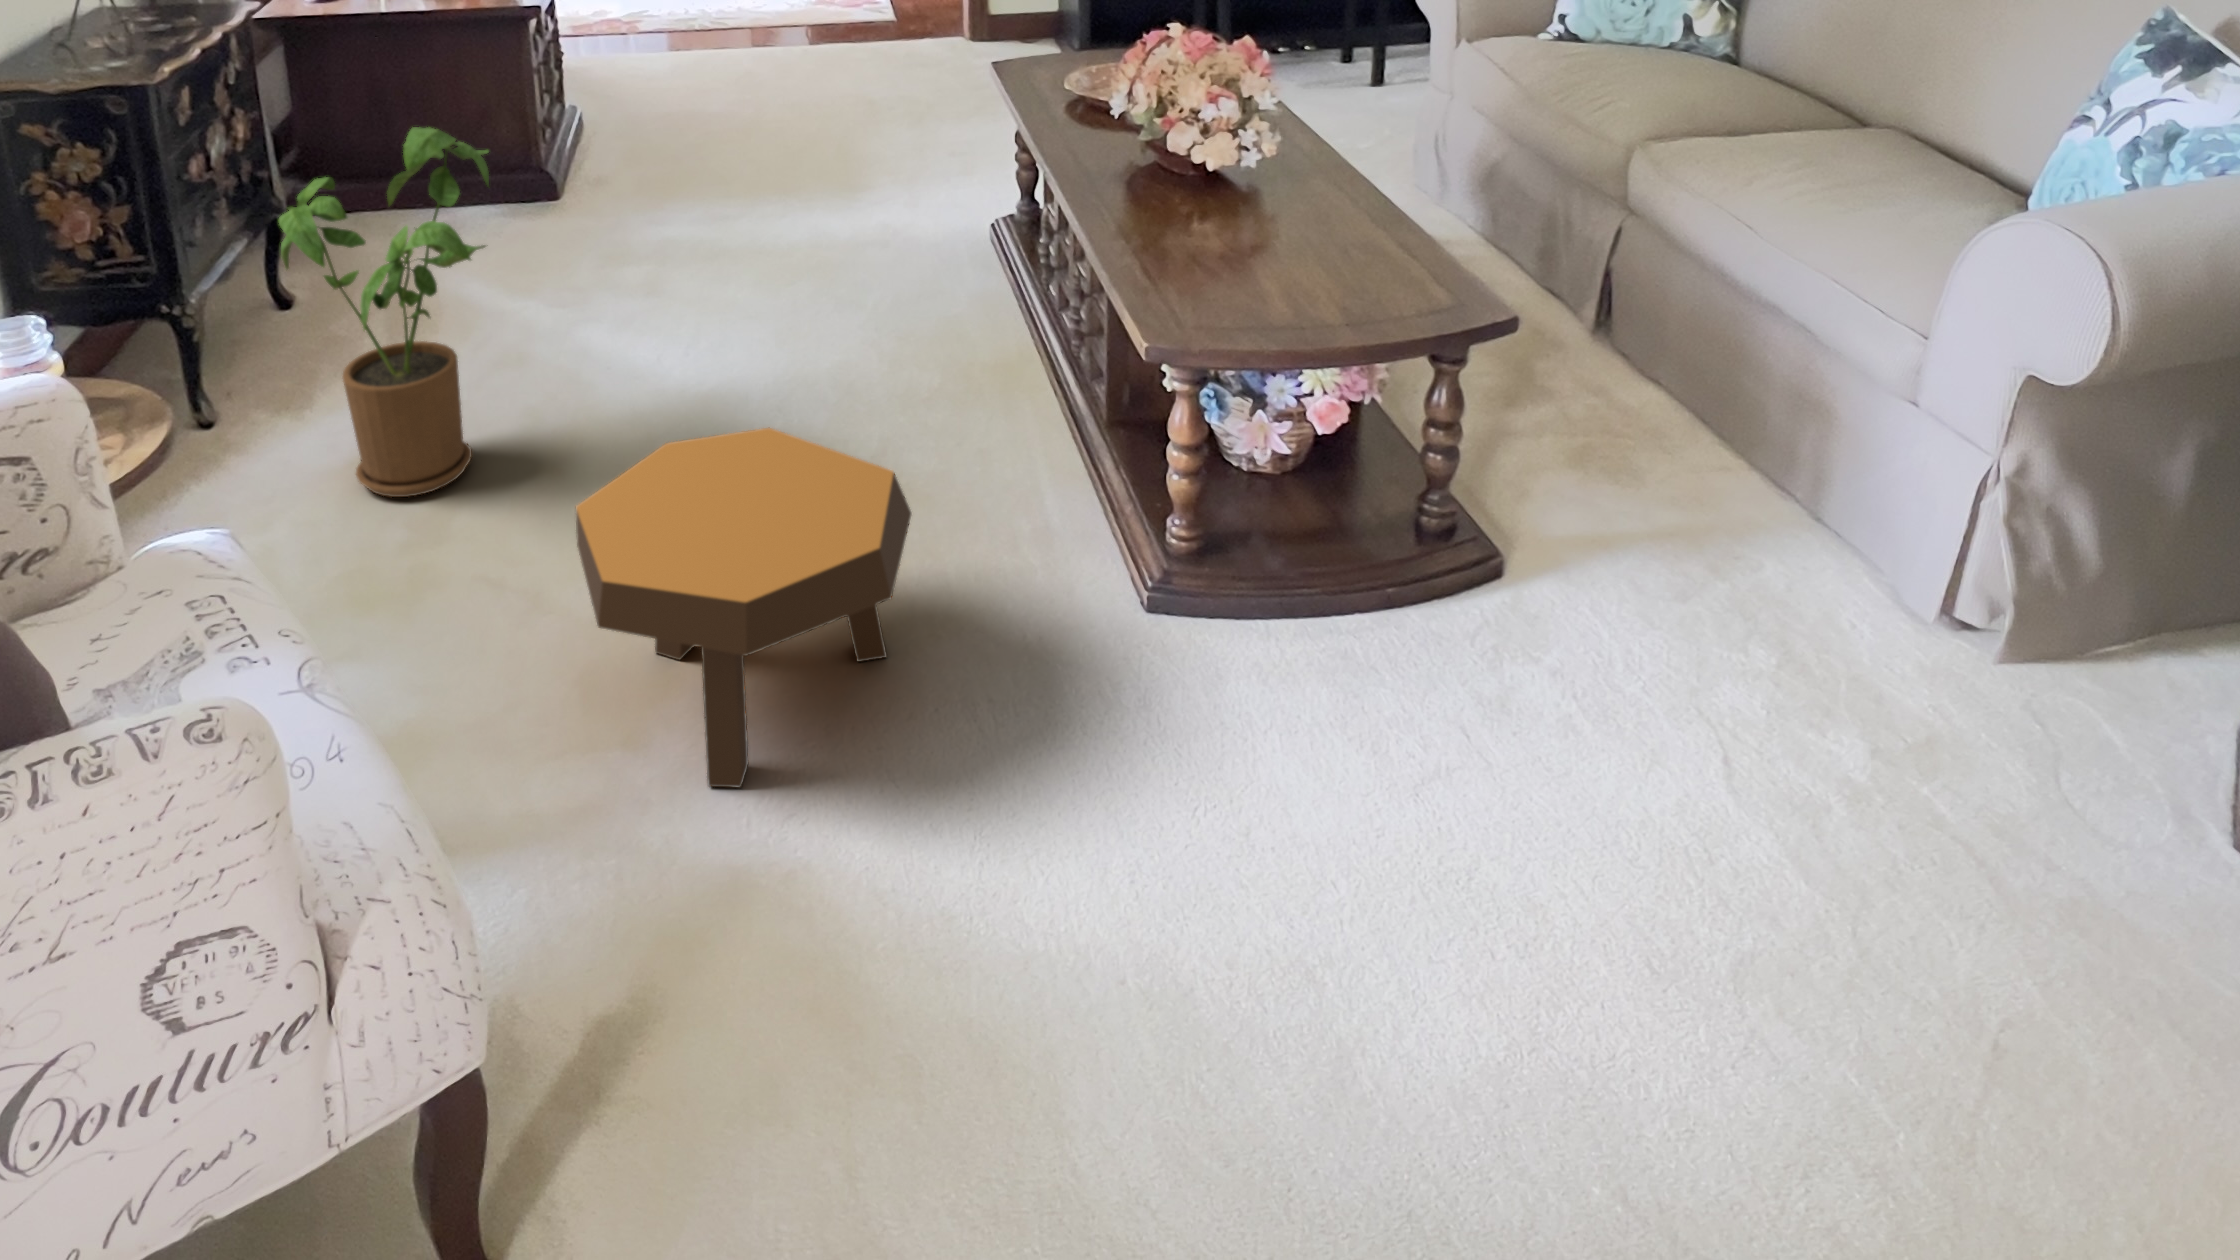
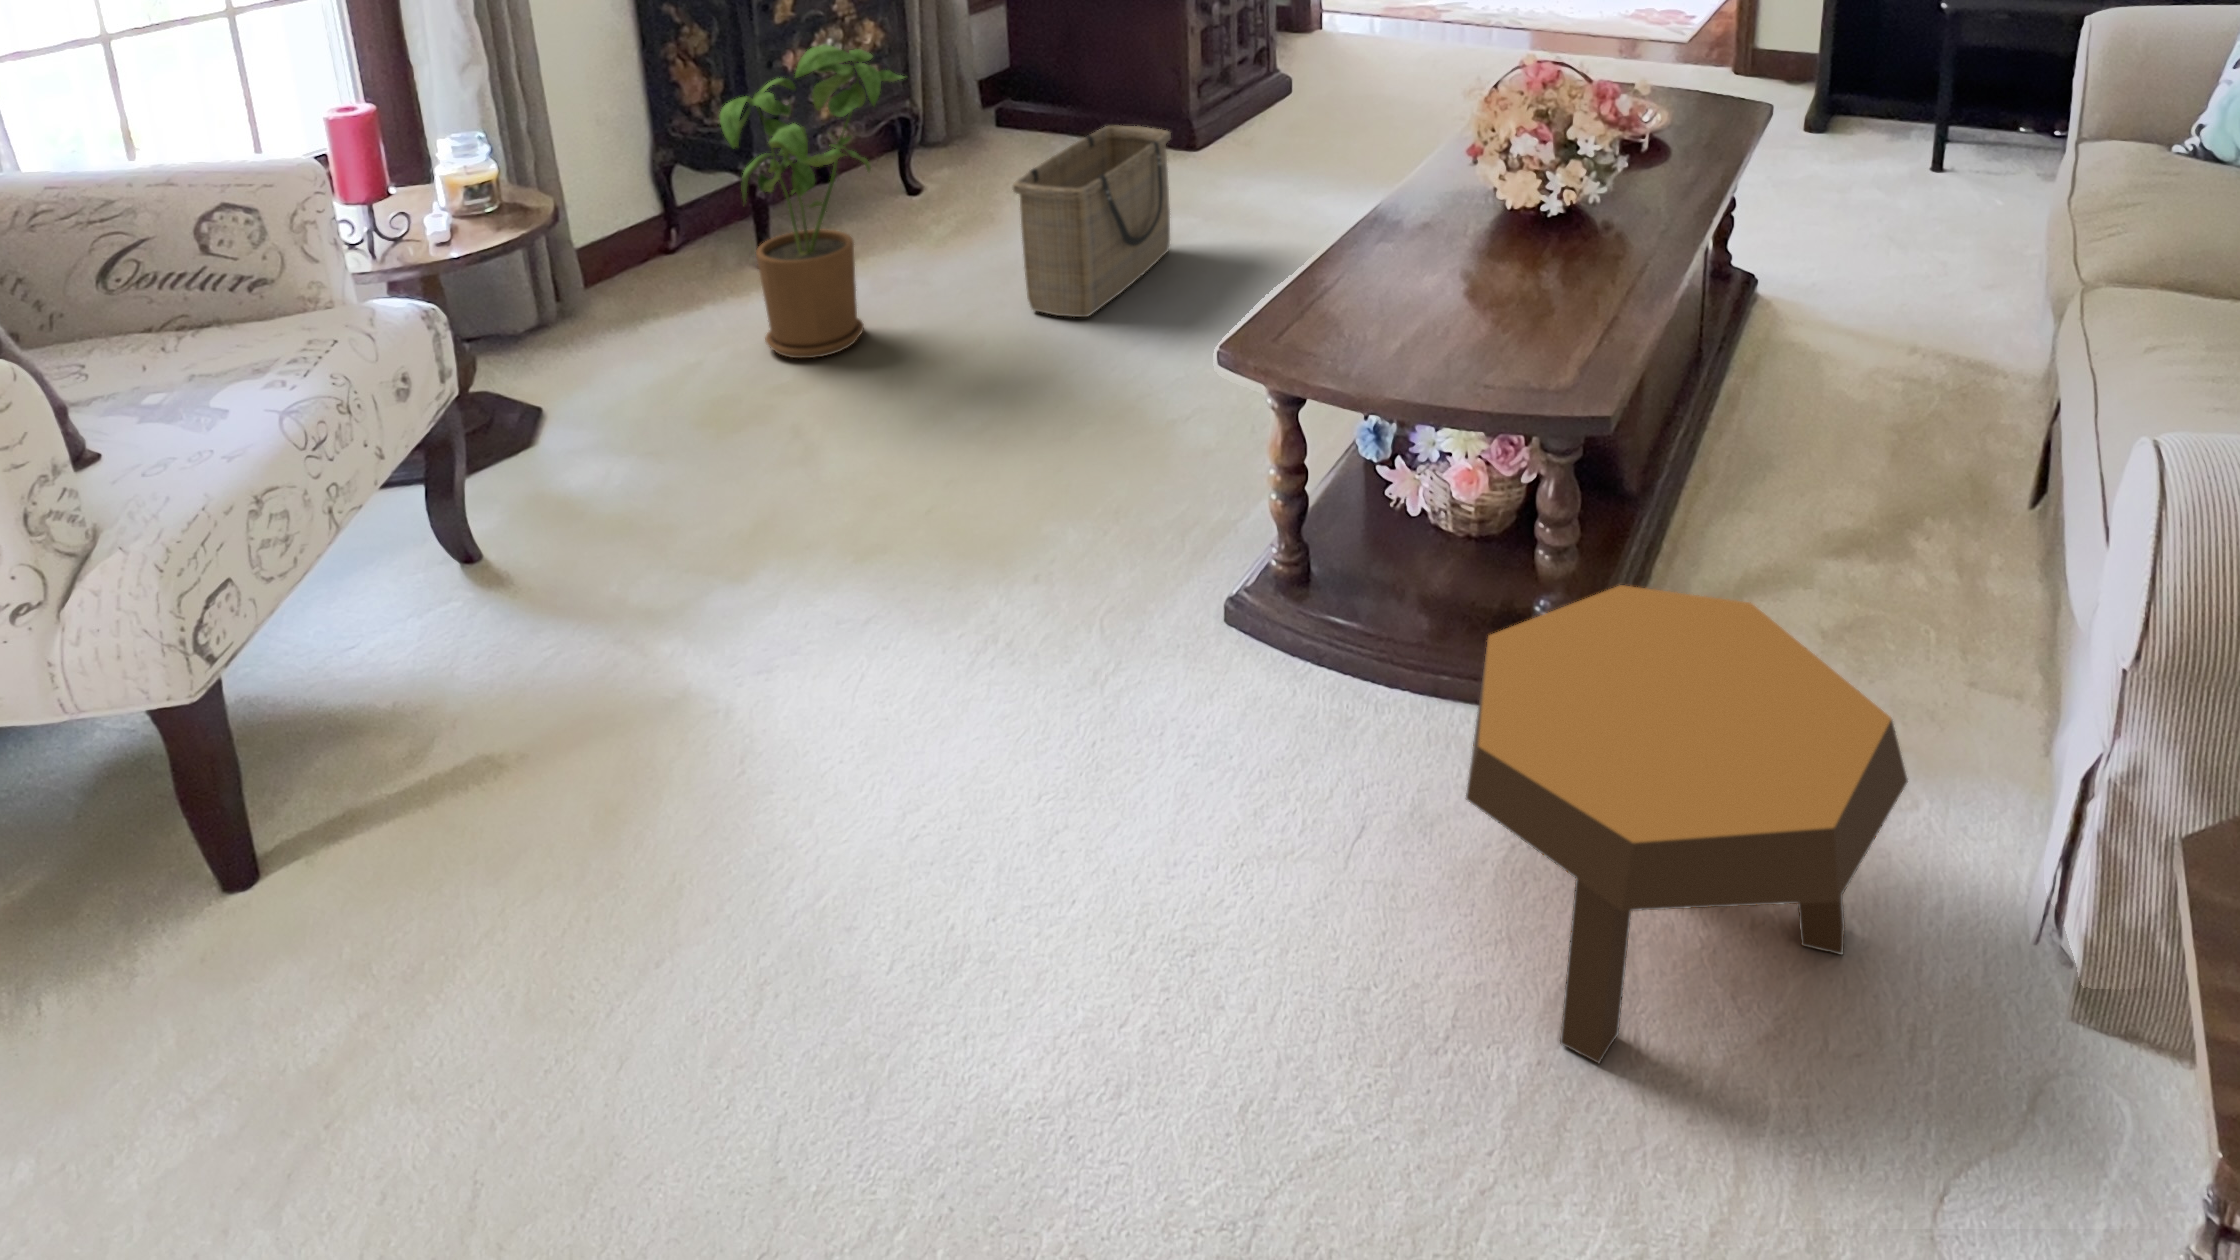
basket: none [589,166,700,380] -> present [1013,125,1171,317]
footstool: present [576,428,911,787] -> present [1466,585,1908,1064]

